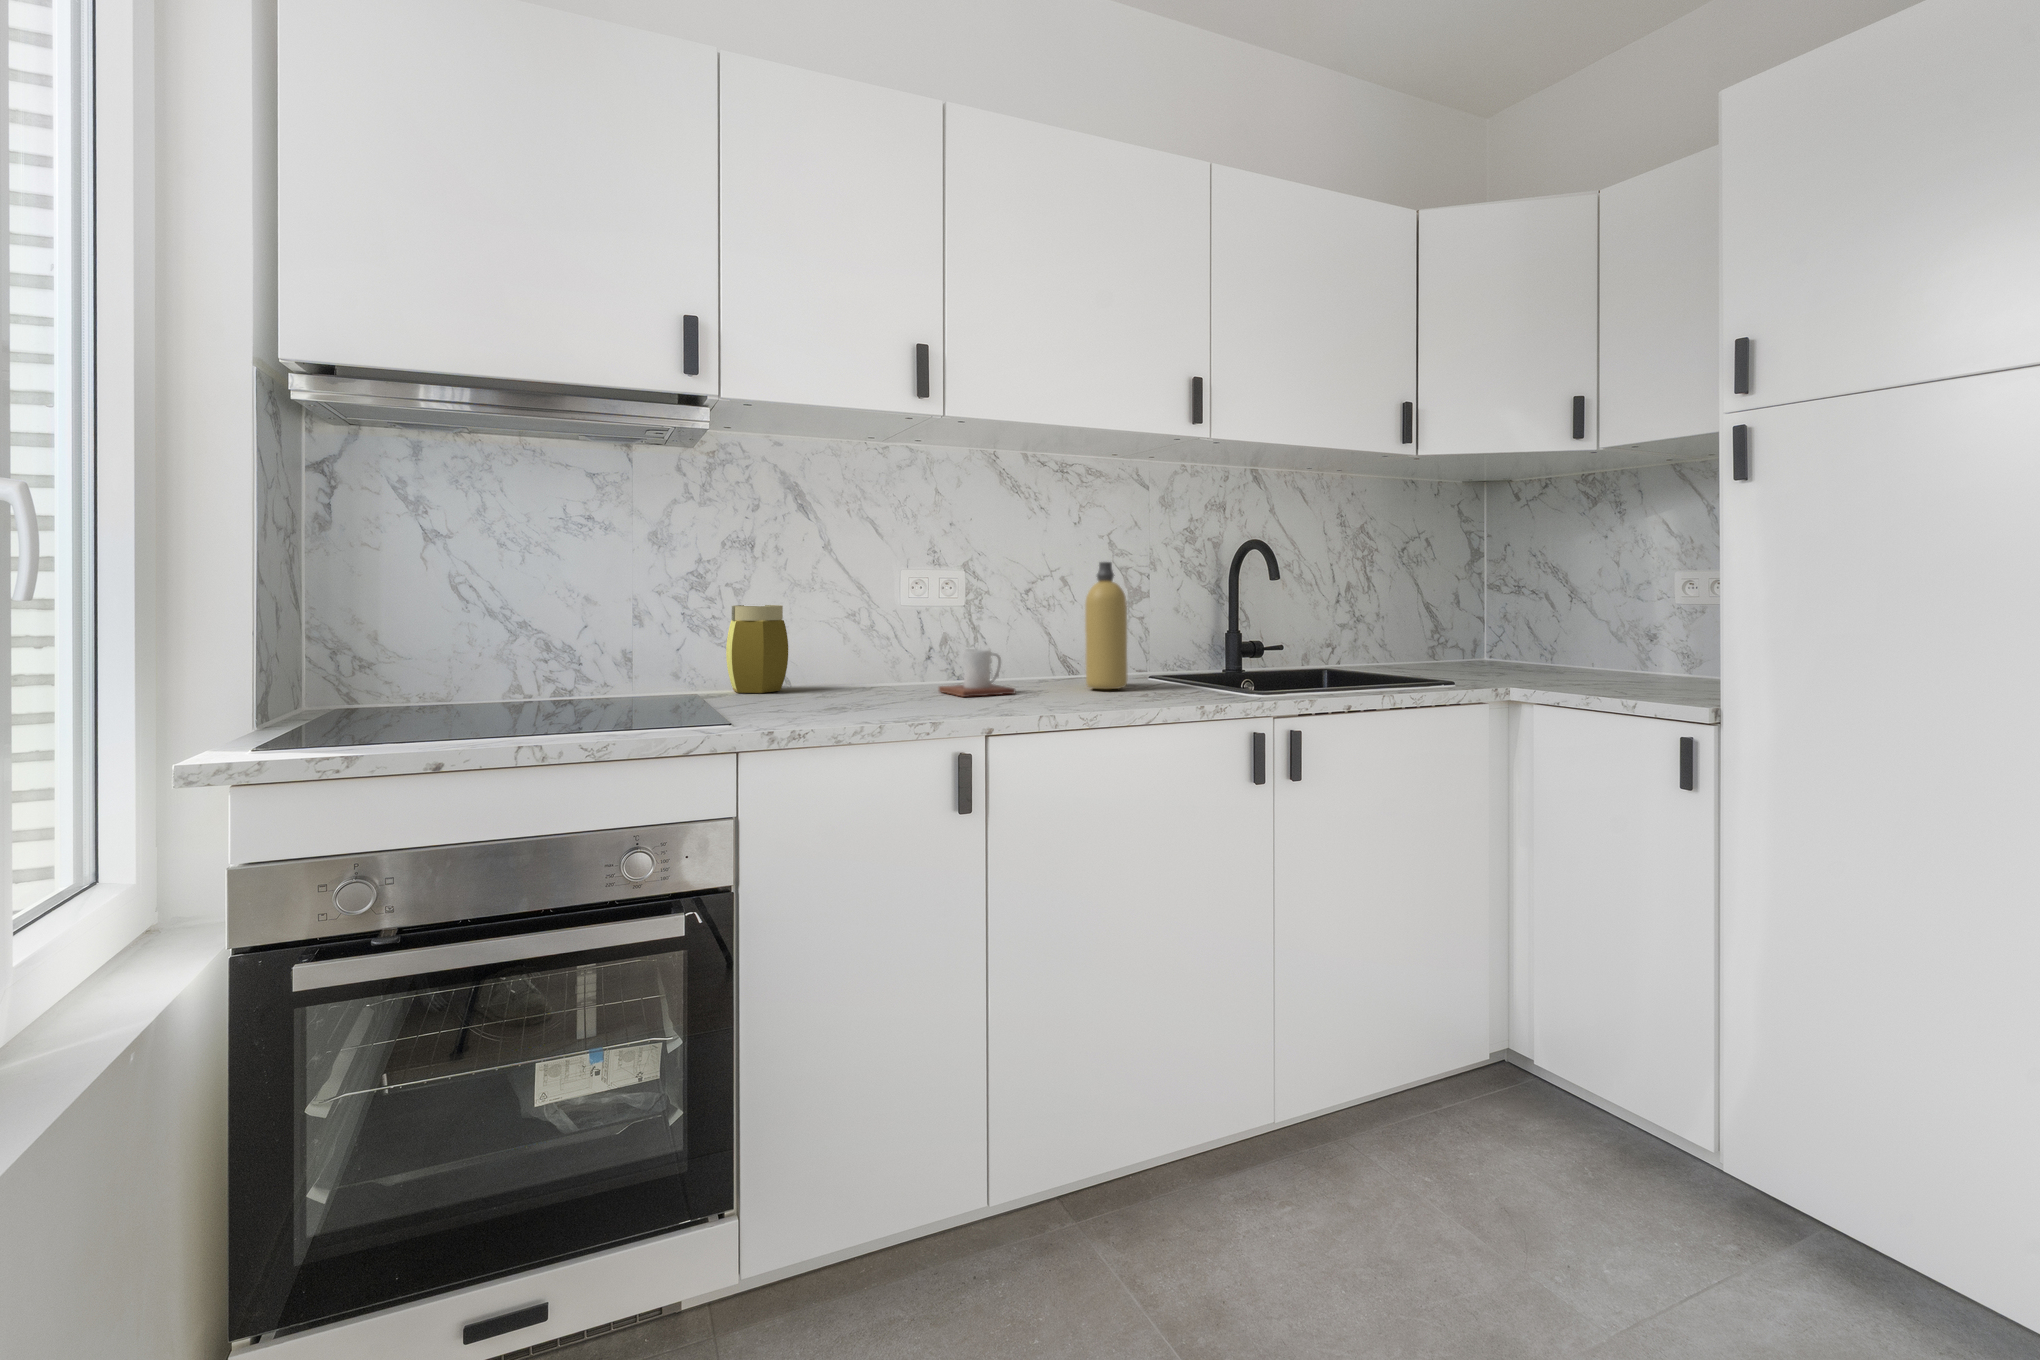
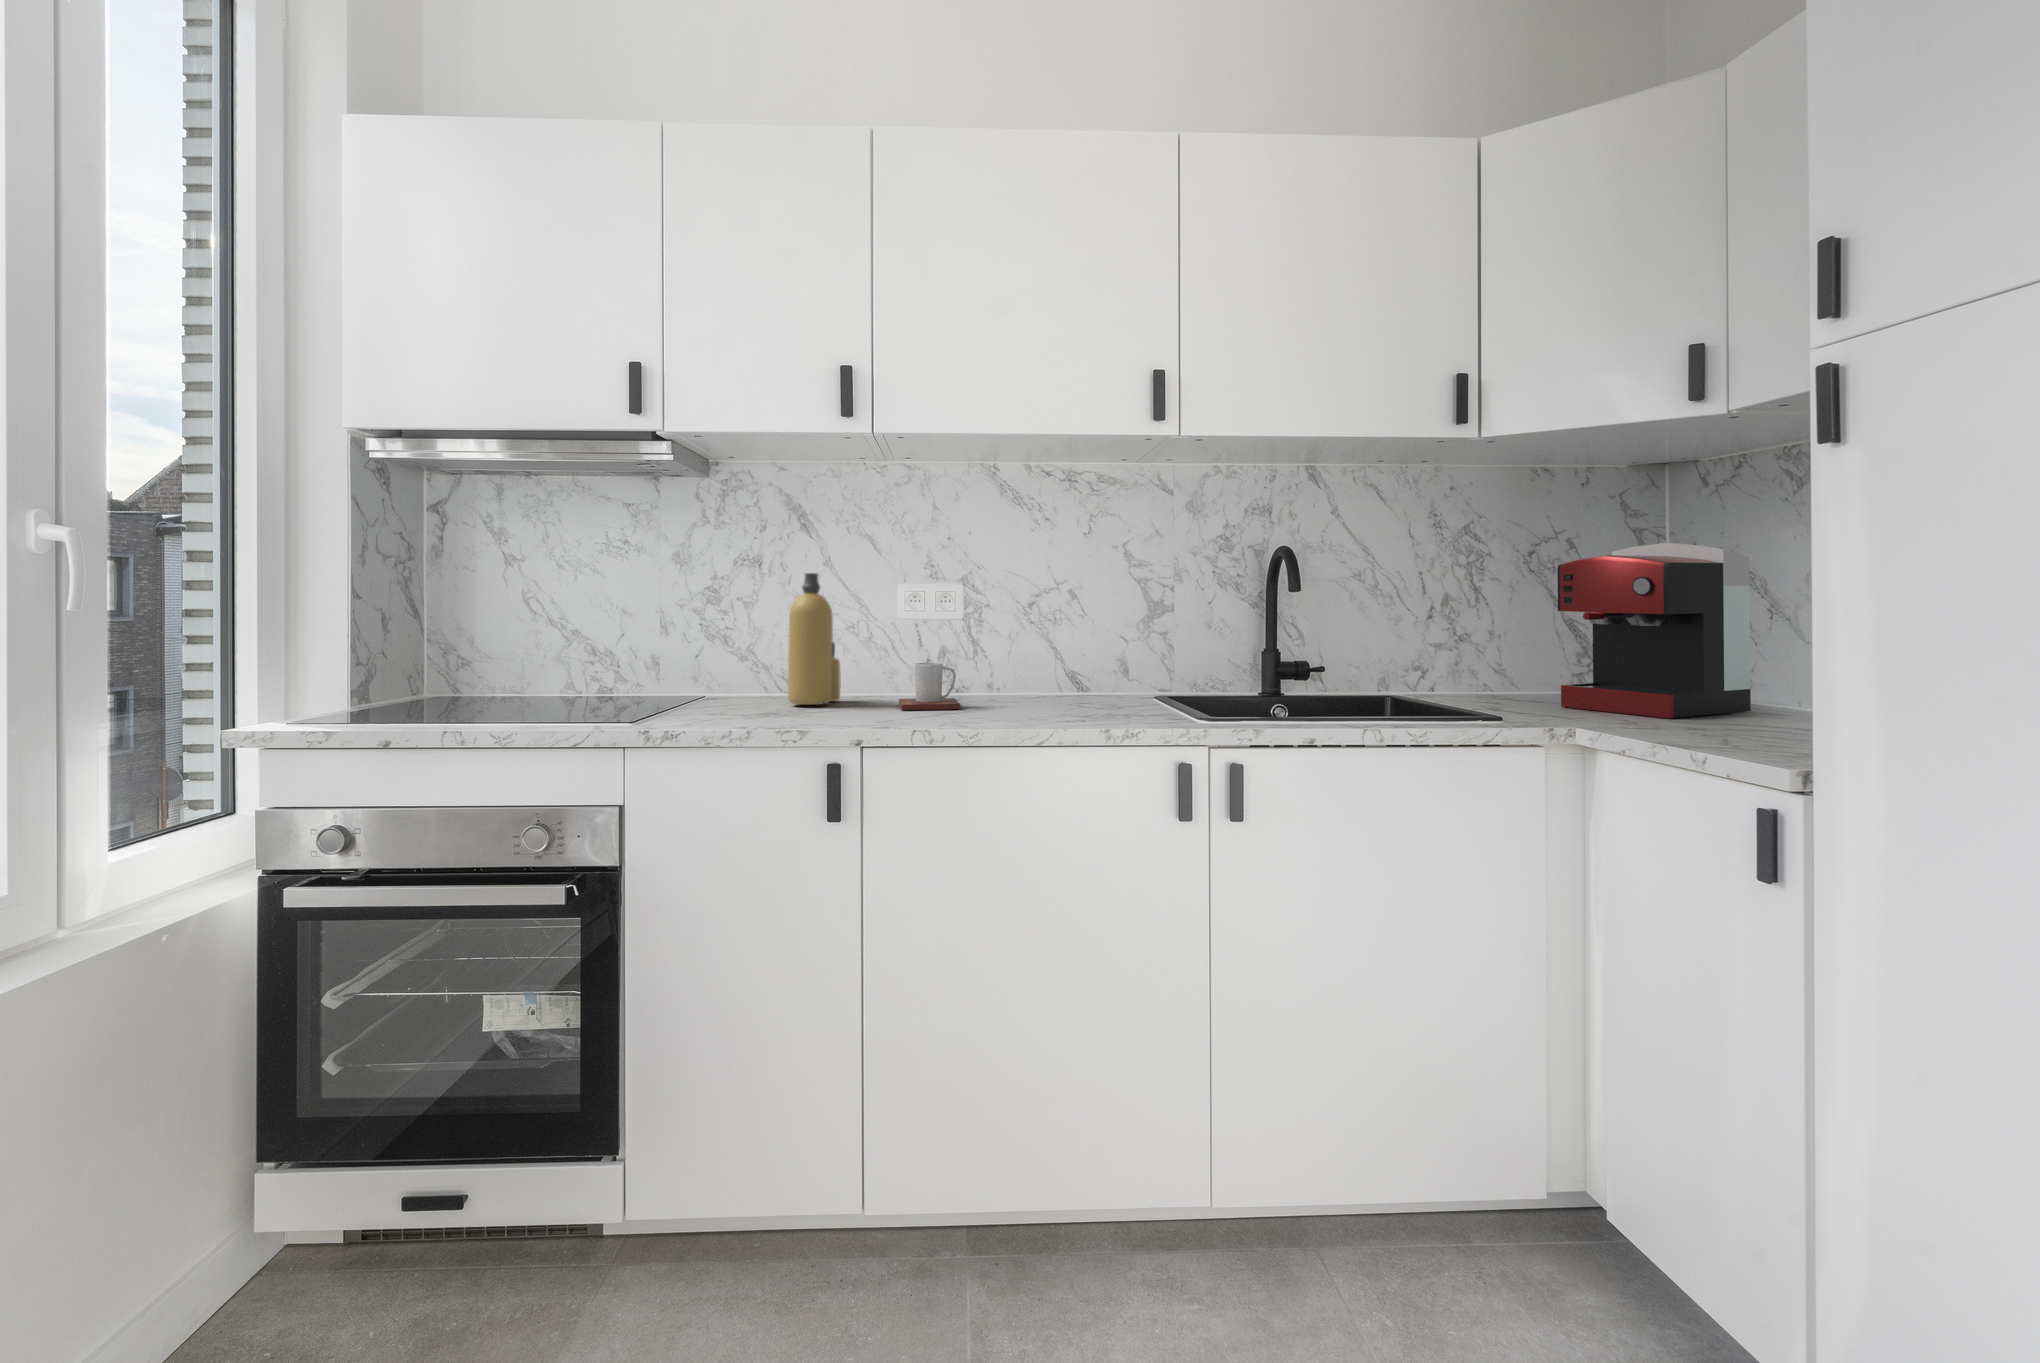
coffee maker: none [1452,543,1574,677] -> present [1558,543,1751,718]
bottle: present [1085,562,1128,689] -> present [788,573,841,705]
jar: present [726,605,788,693] -> none [725,617,780,698]

